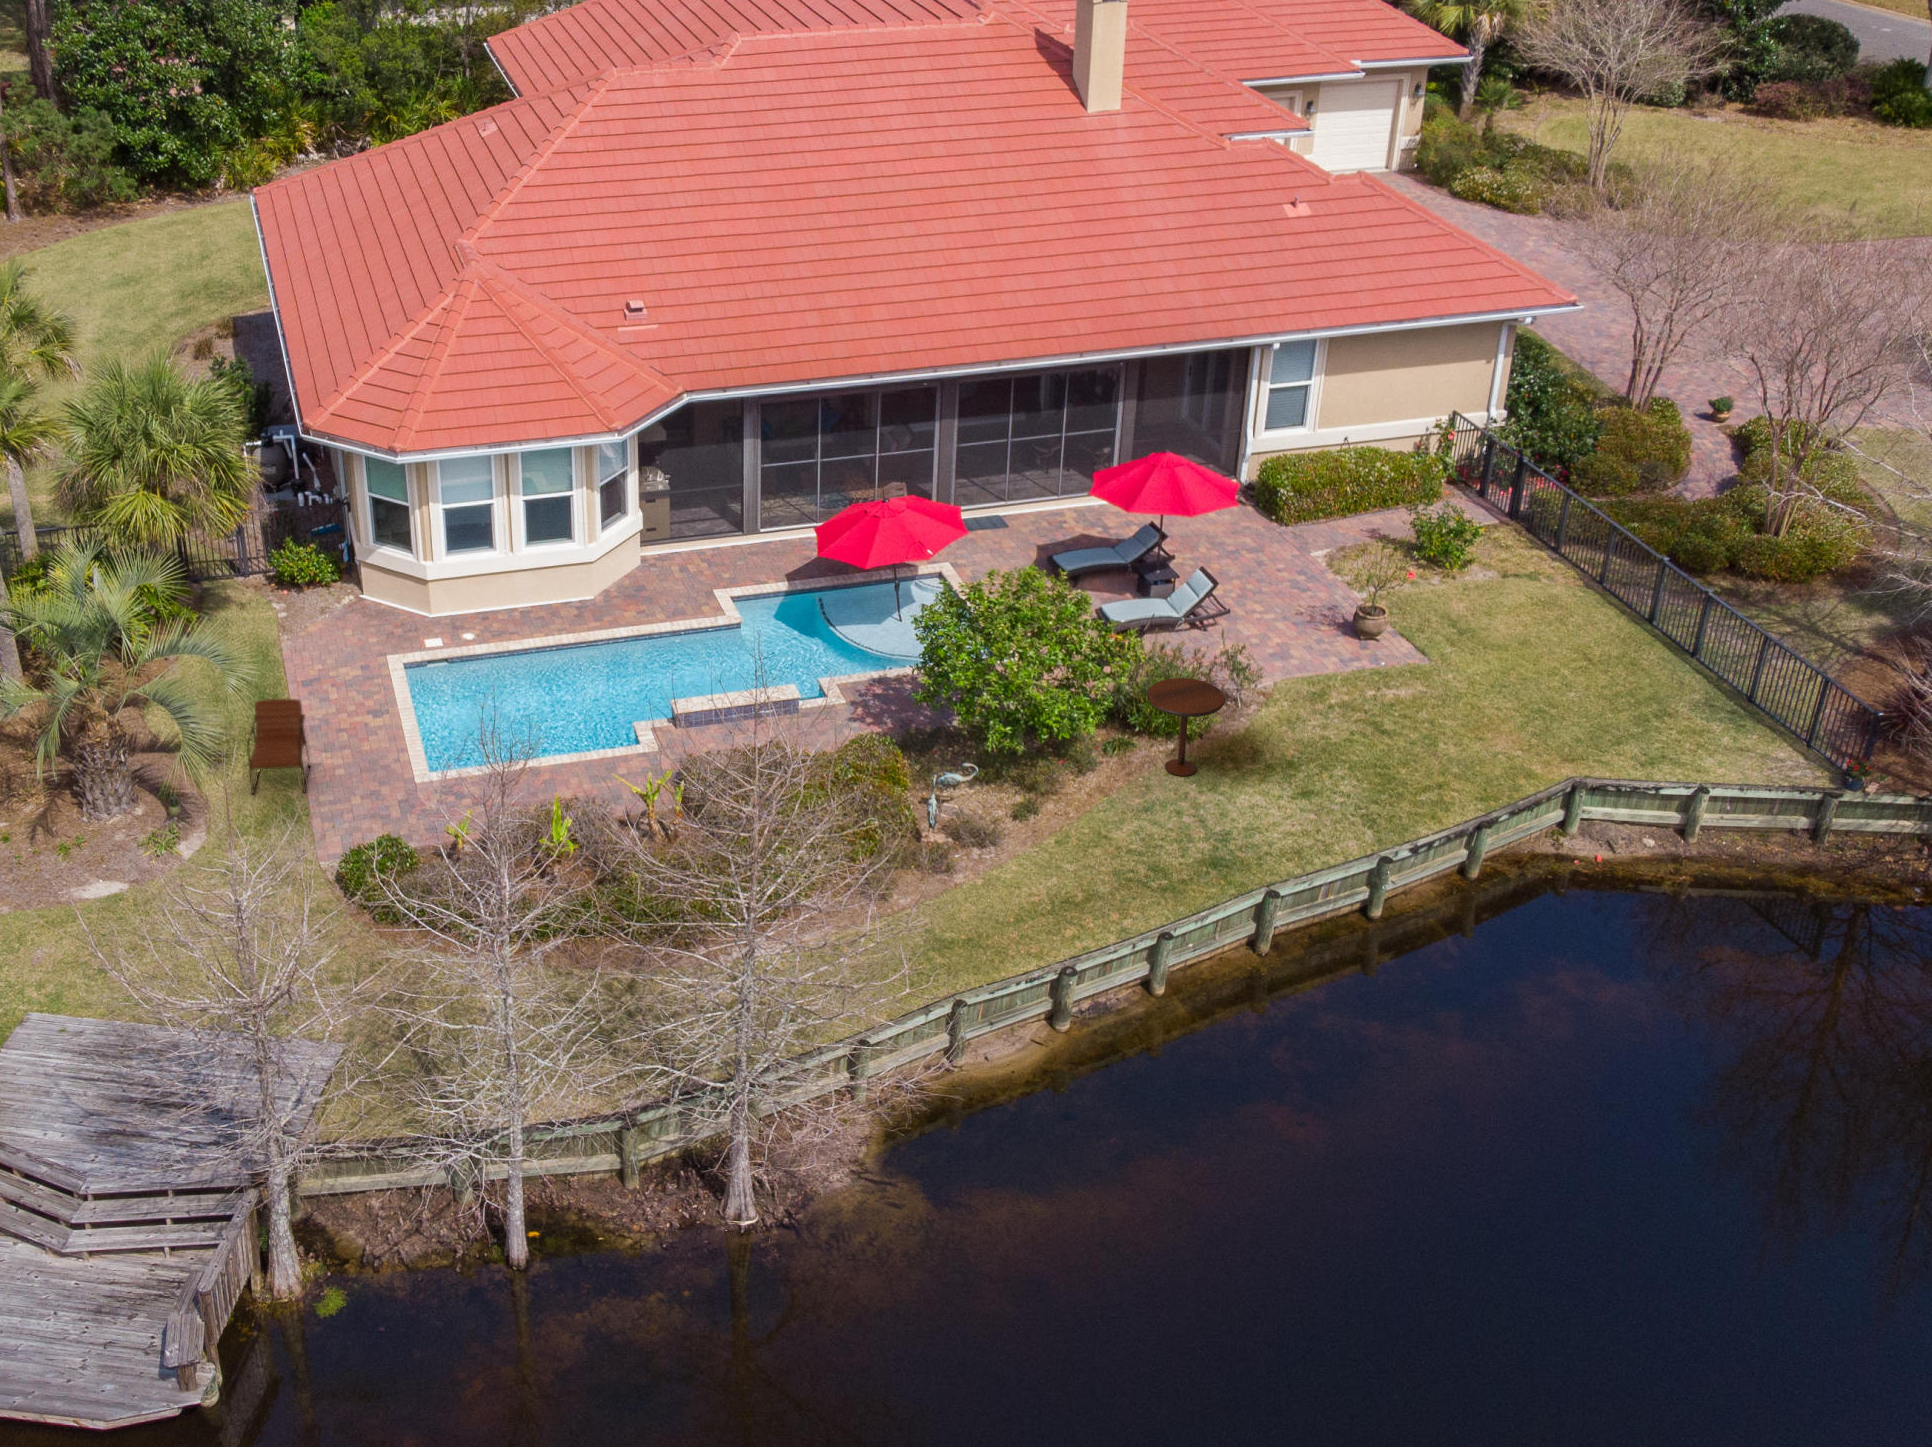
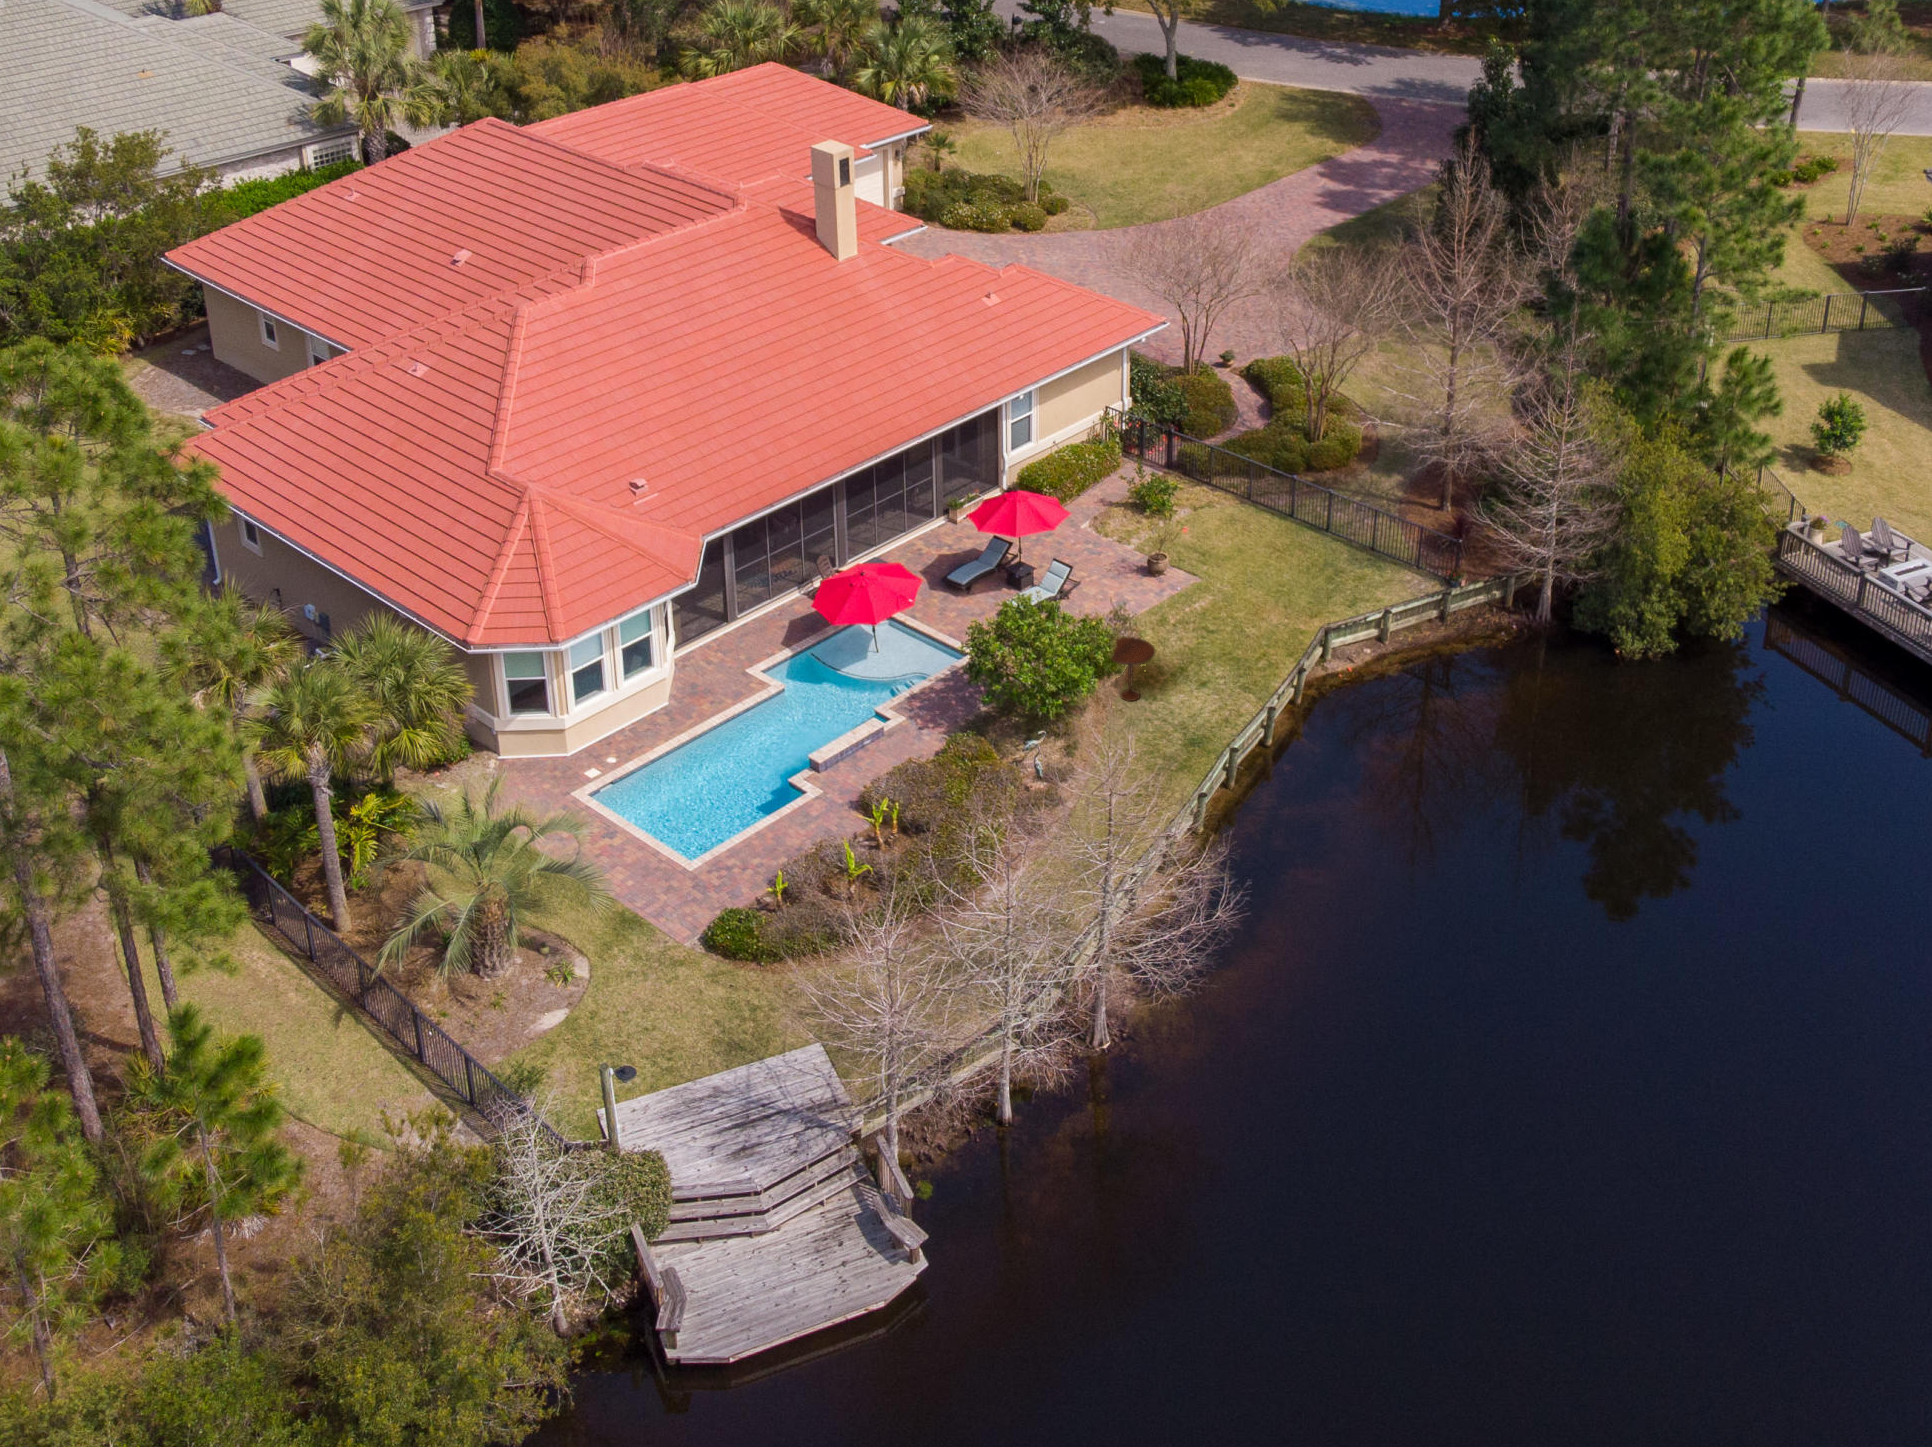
chair: present [247,699,310,794] -> none [553,855,614,938]

